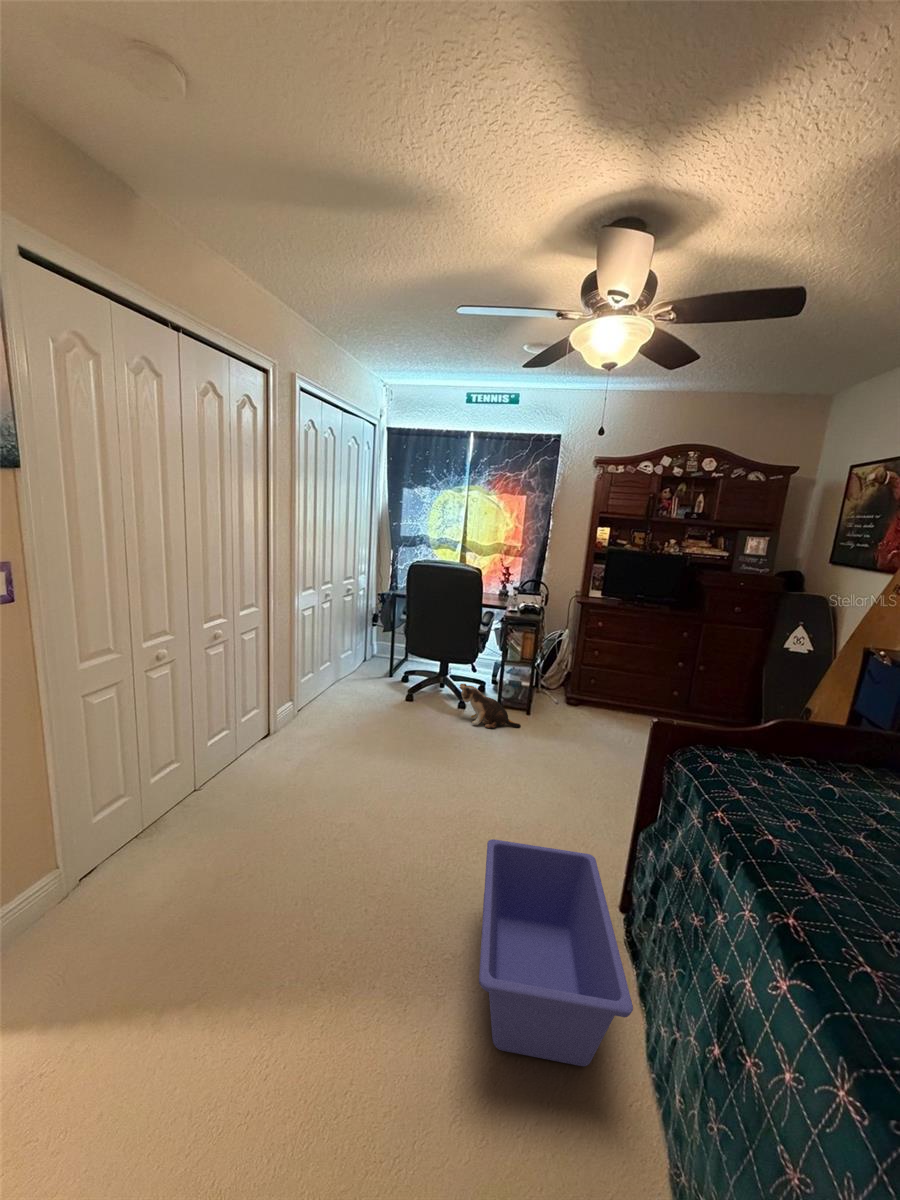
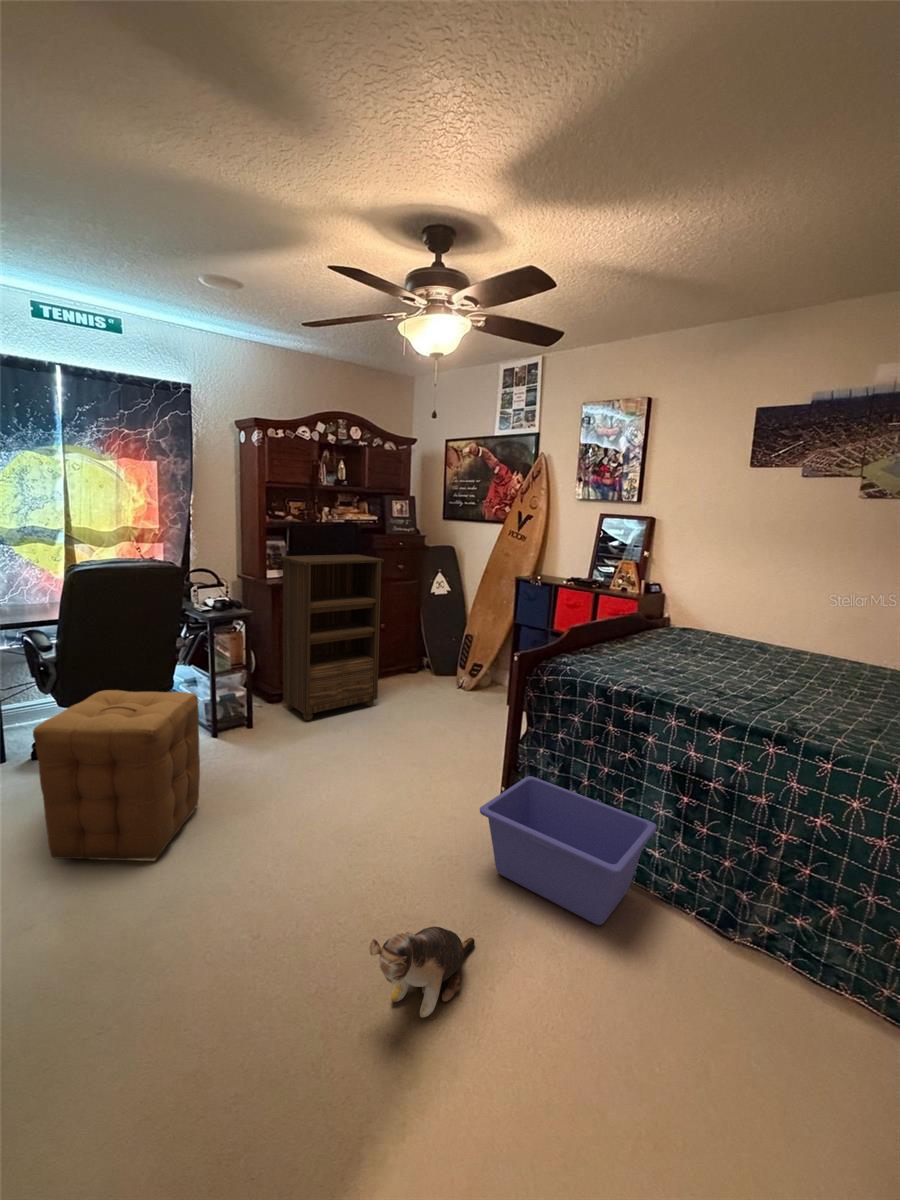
bookshelf: none [560,577,670,740] -> present [280,554,384,720]
ottoman: none [333,639,426,751] -> present [33,690,200,861]
plush toy: present [459,684,521,728] -> present [370,927,475,1017]

